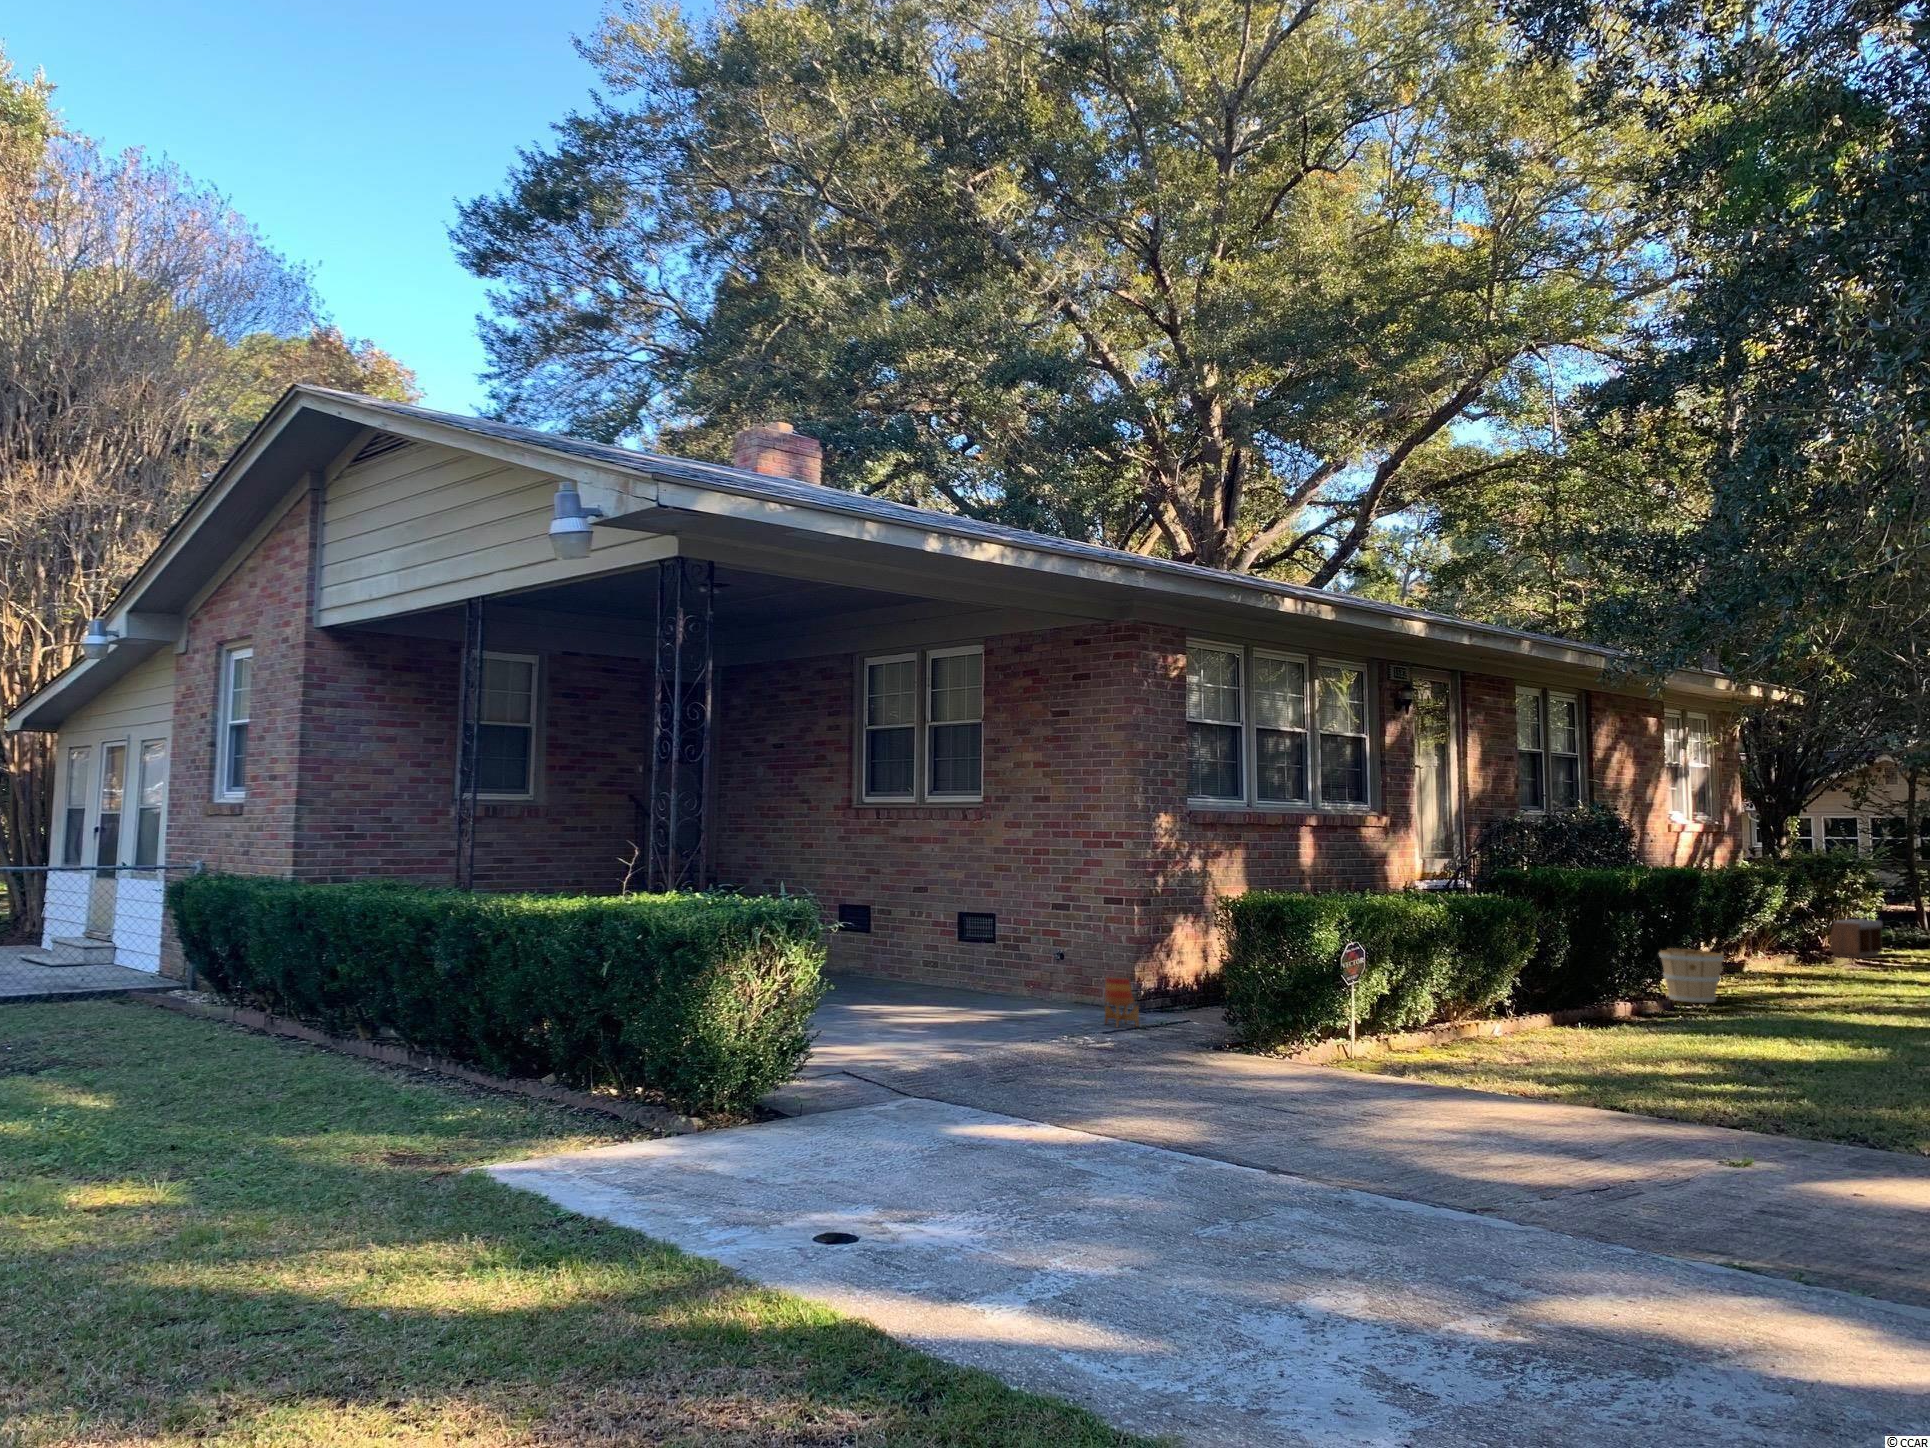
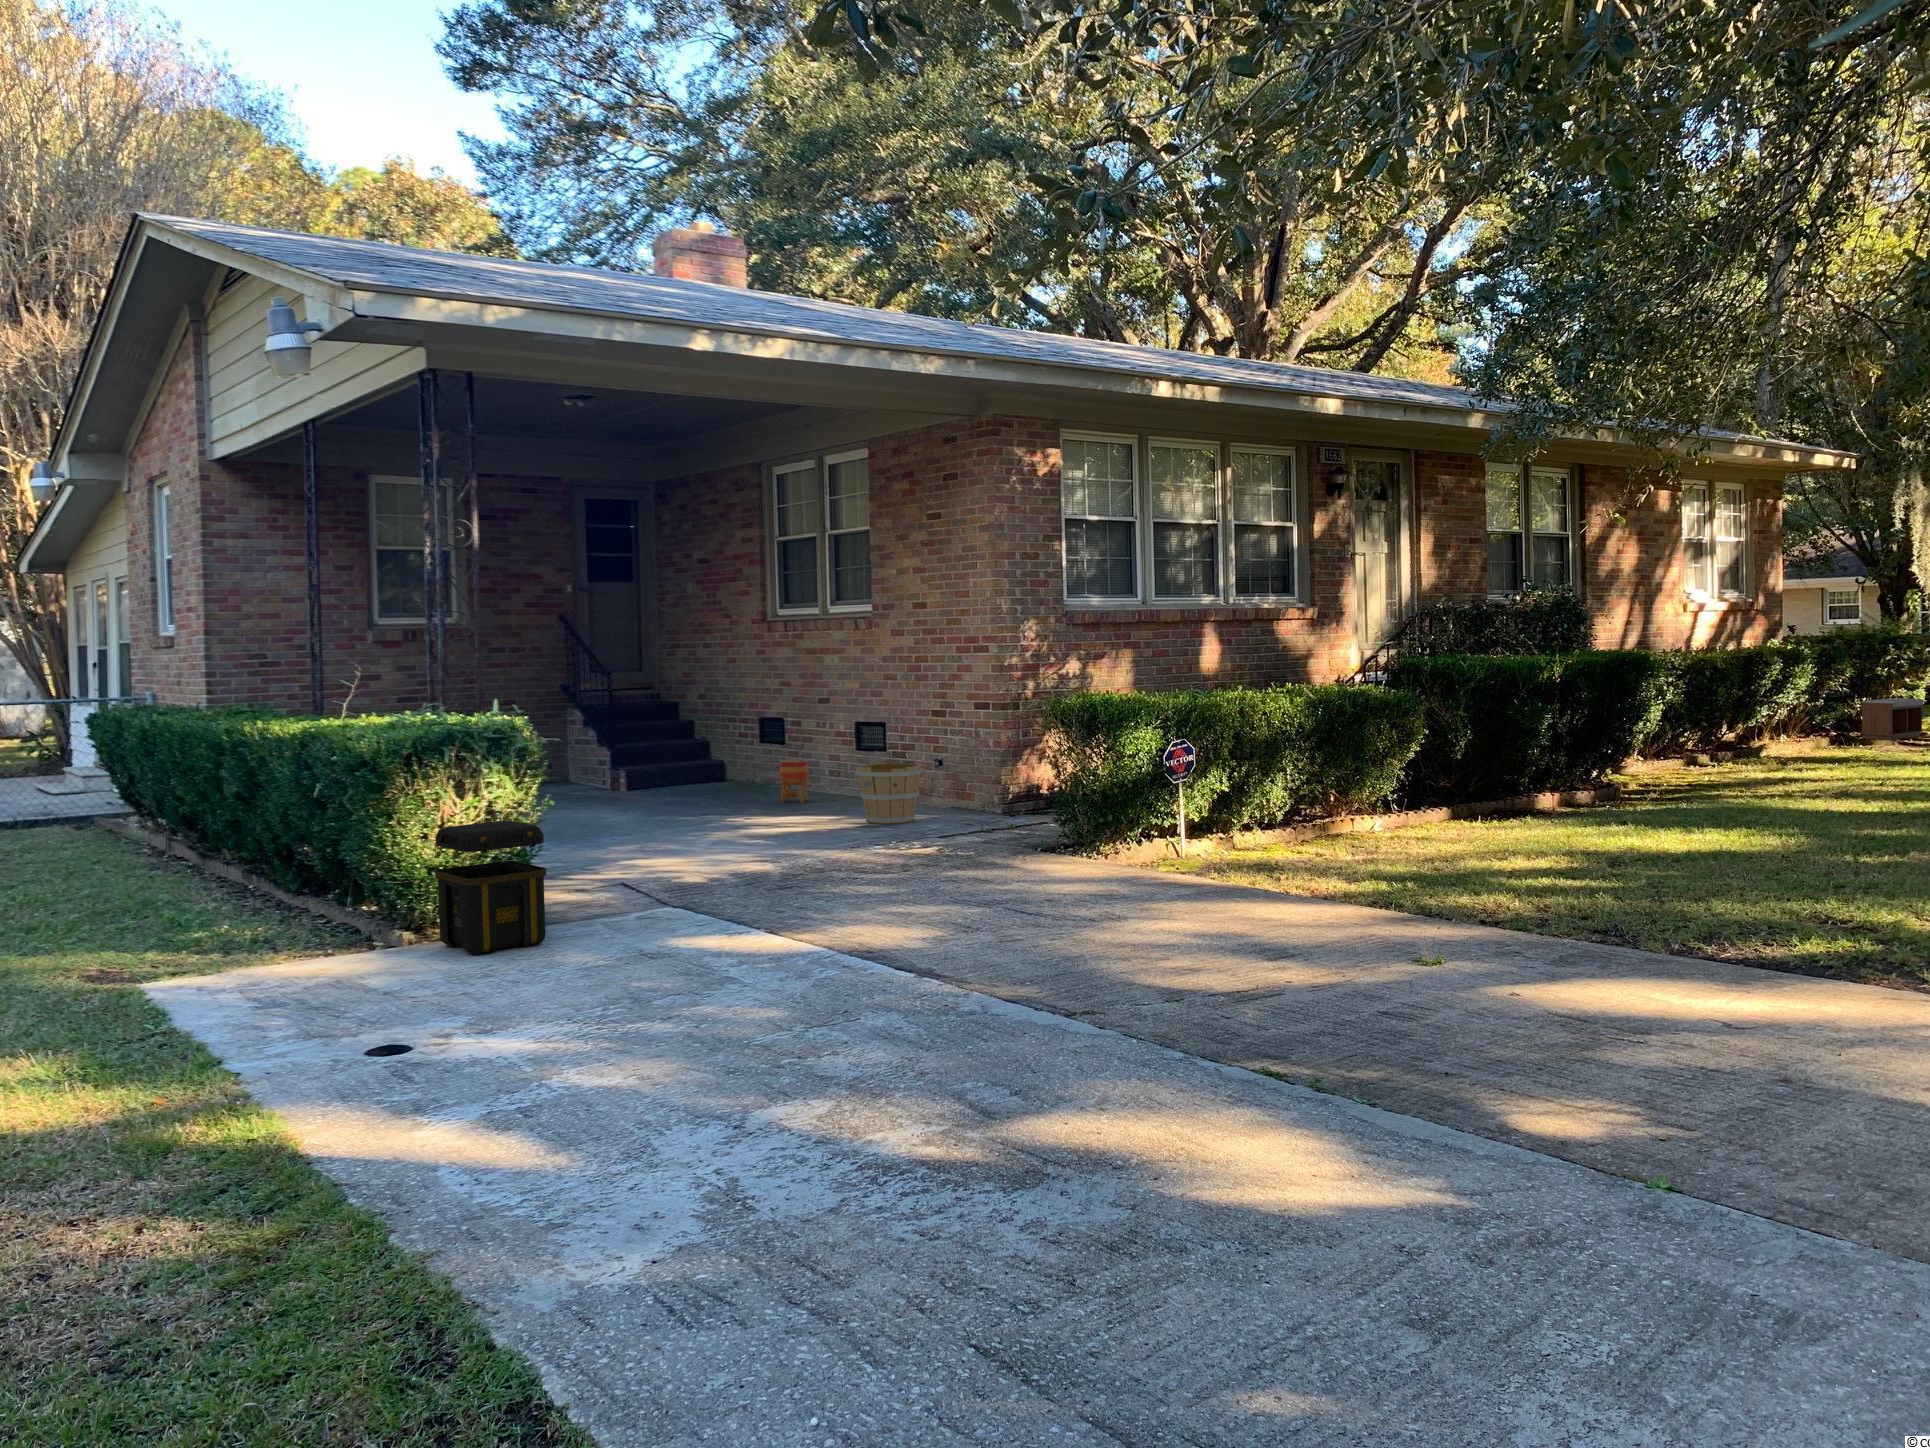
wooden bucket: present [1659,948,1724,1003] -> present [856,762,923,824]
planter: present [1105,976,1139,1027] -> present [780,759,808,803]
toolbox: none [740,1005,852,1141] -> present [435,821,547,954]

